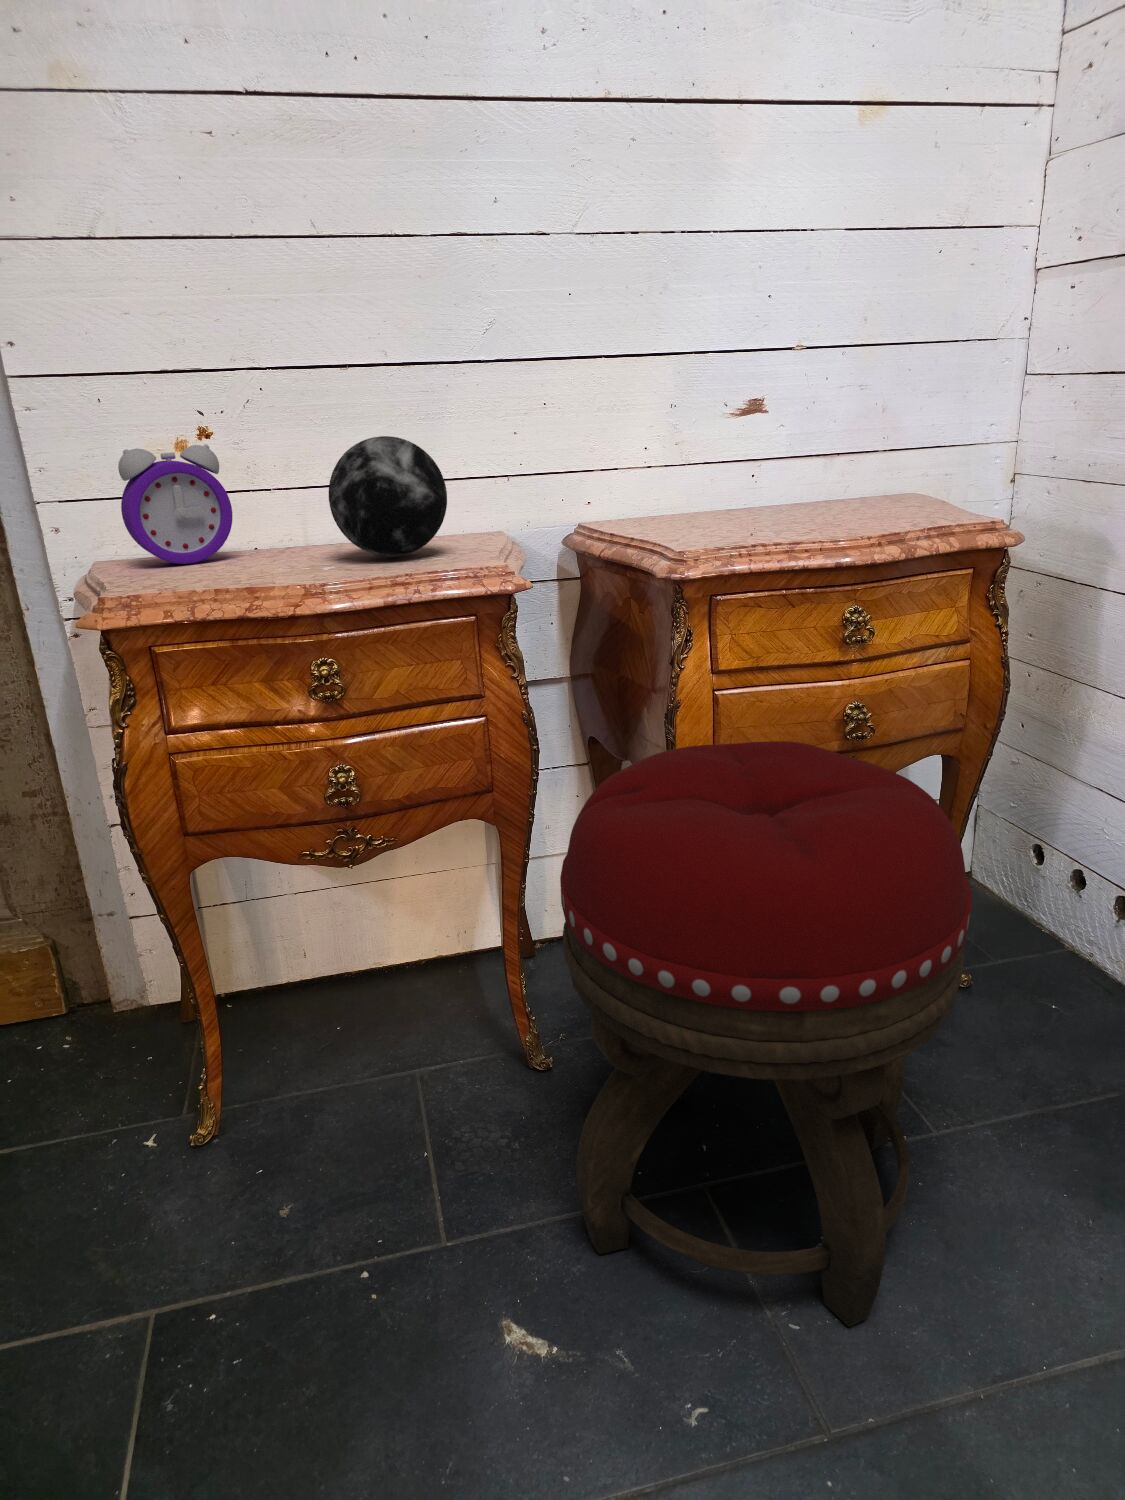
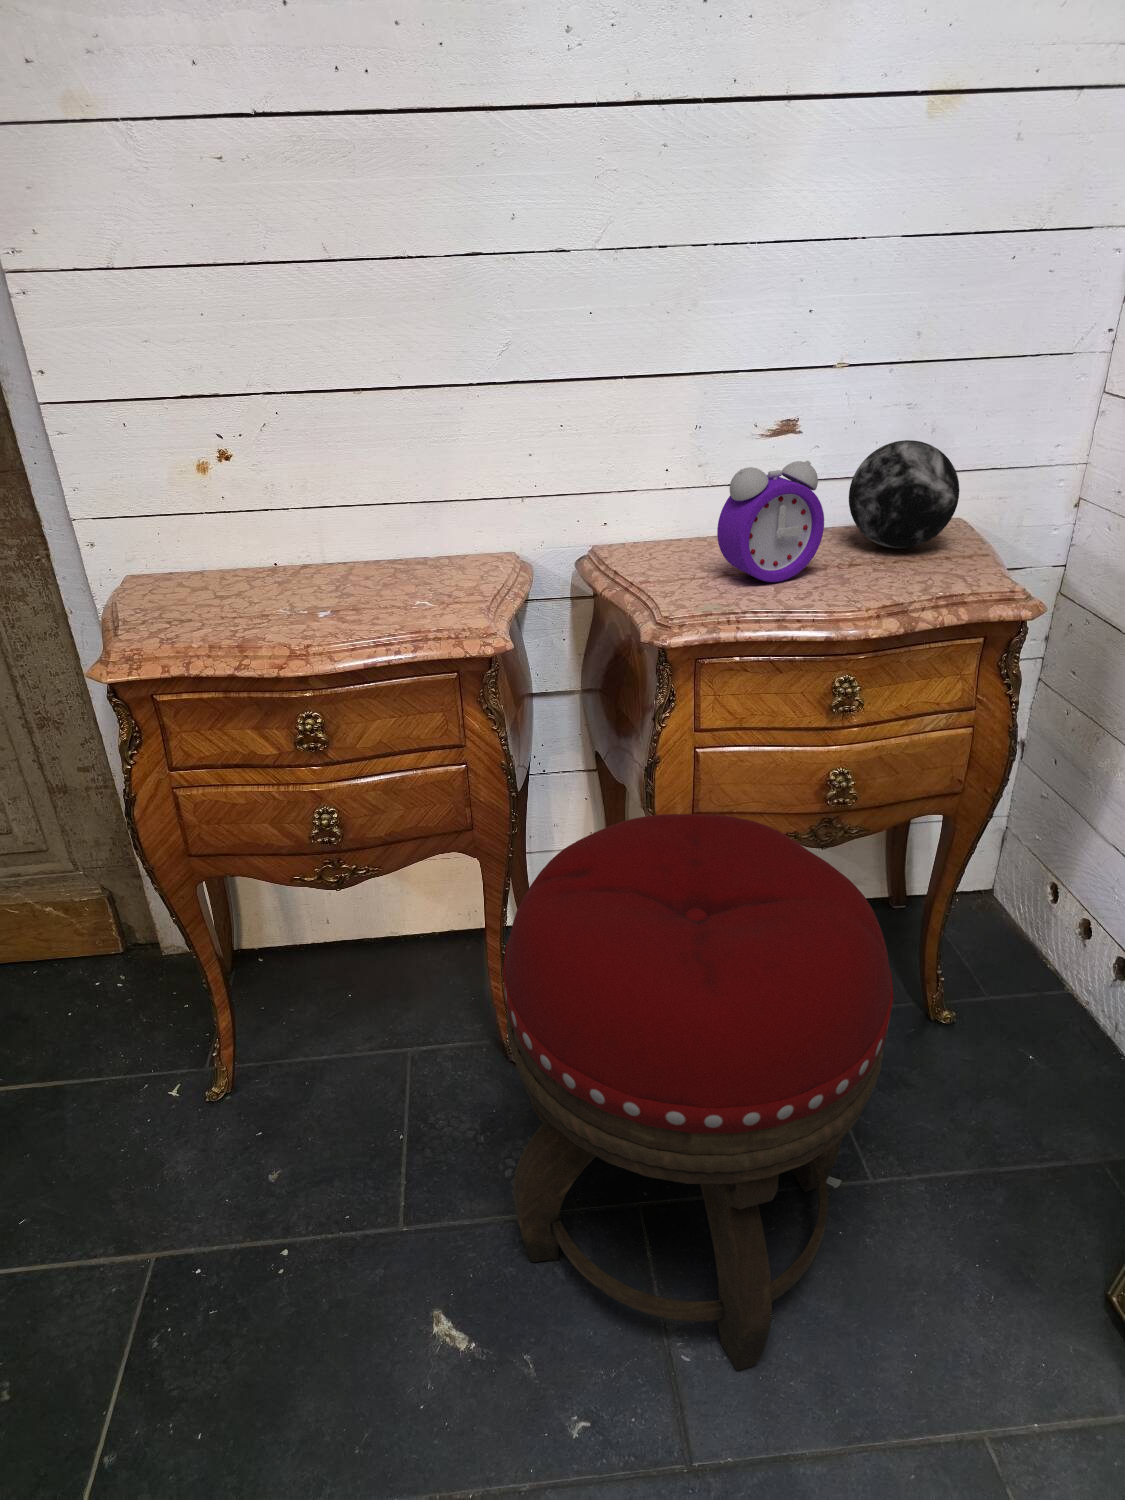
decorative orb: present [329,436,447,557] -> present [849,440,959,548]
alarm clock: present [118,444,232,564] -> present [717,461,824,582]

